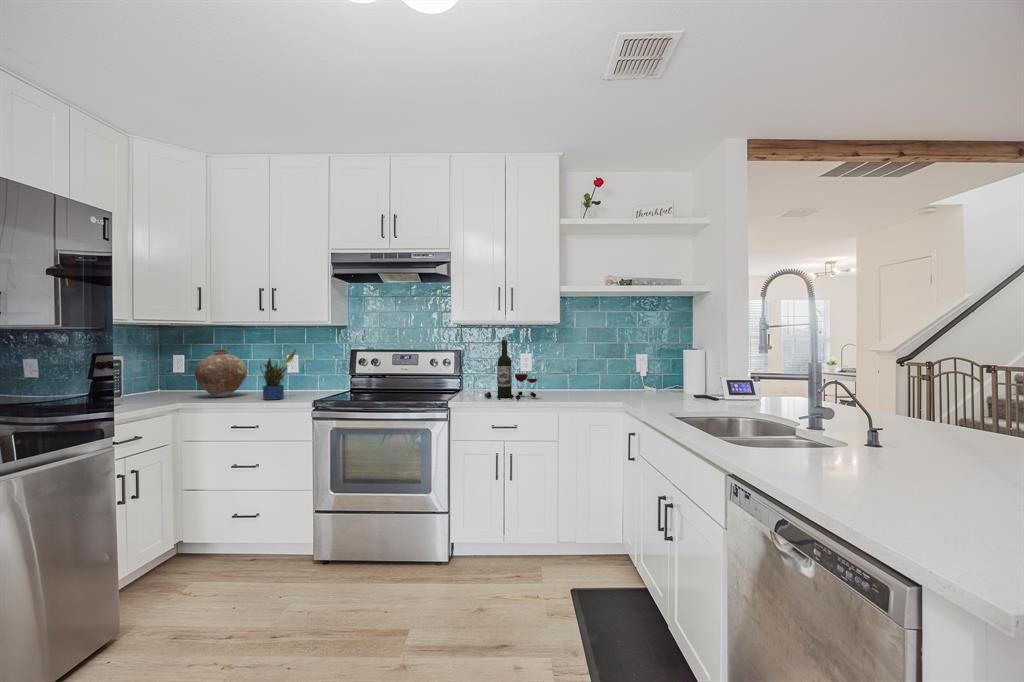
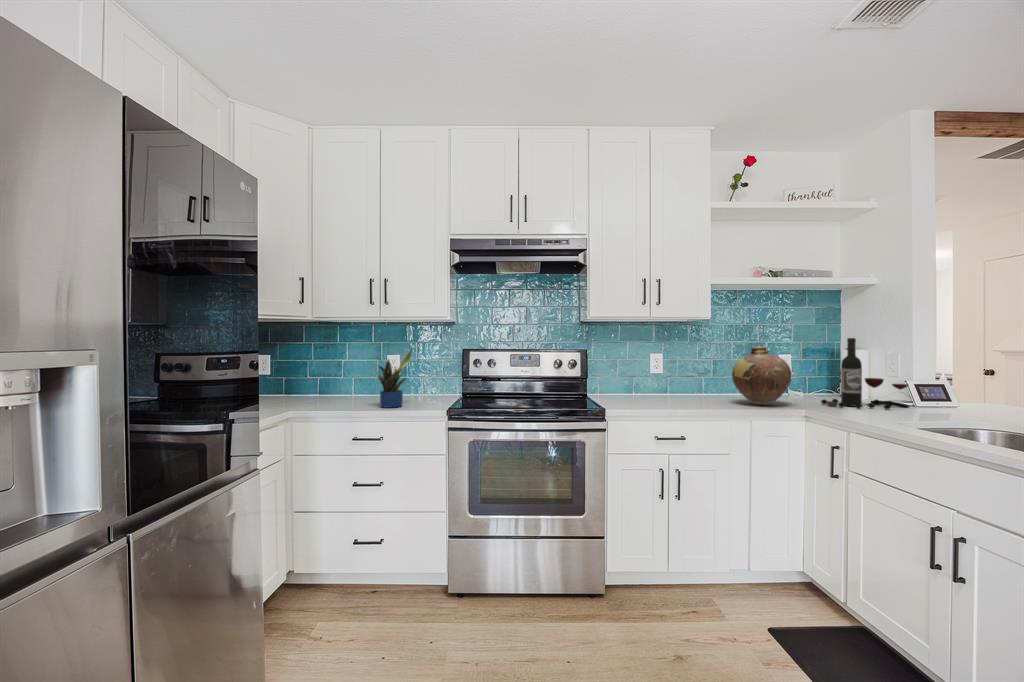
wine bottle: present [484,340,538,400] -> present [821,338,908,409]
vase: present [195,349,247,397] -> present [732,347,792,405]

